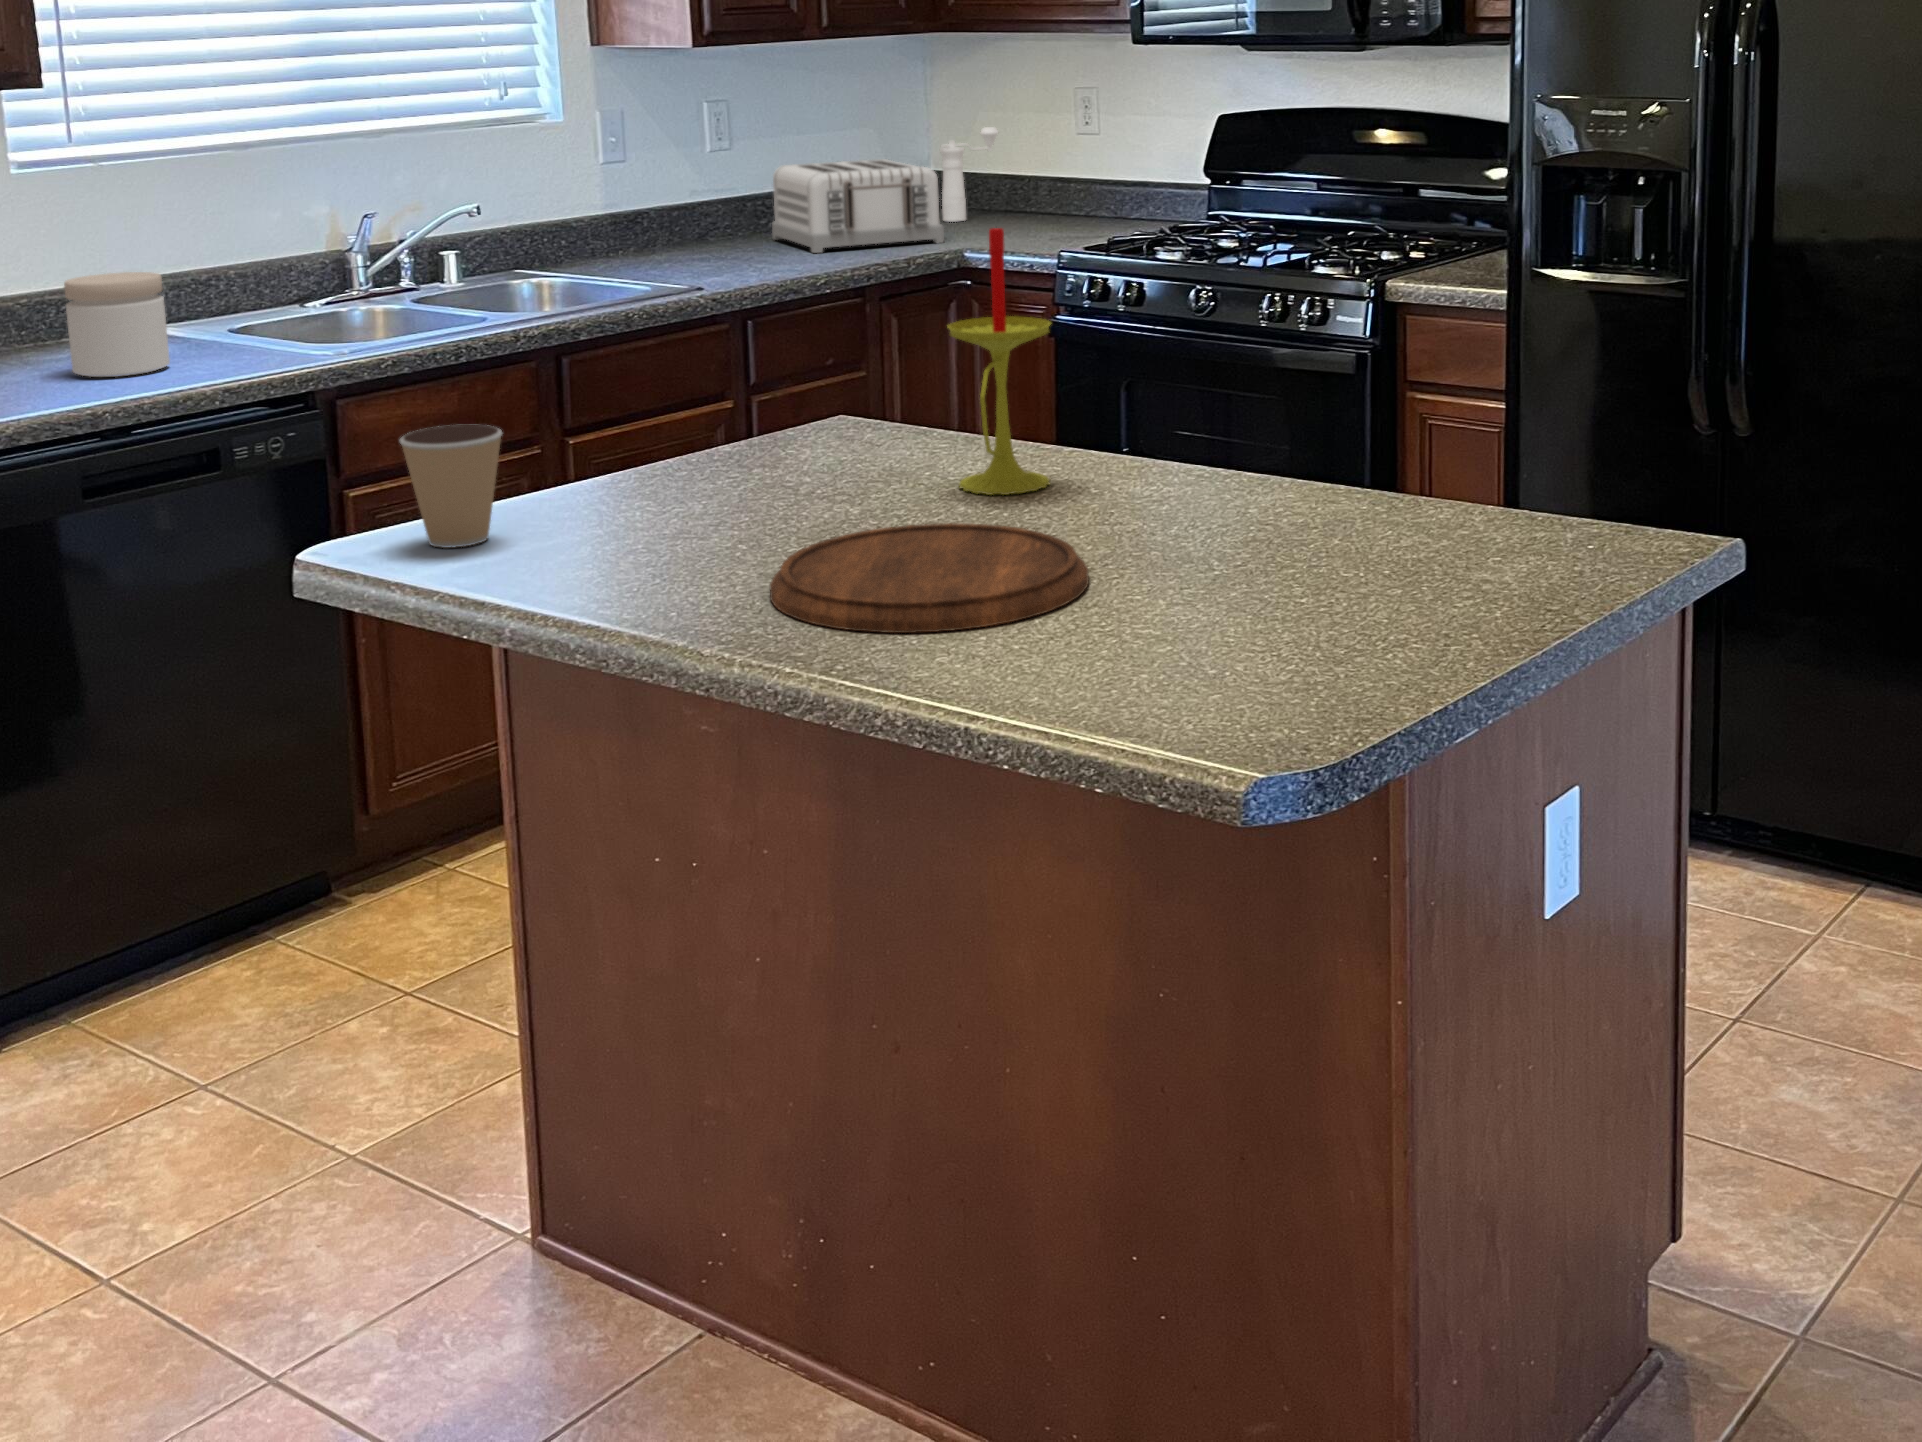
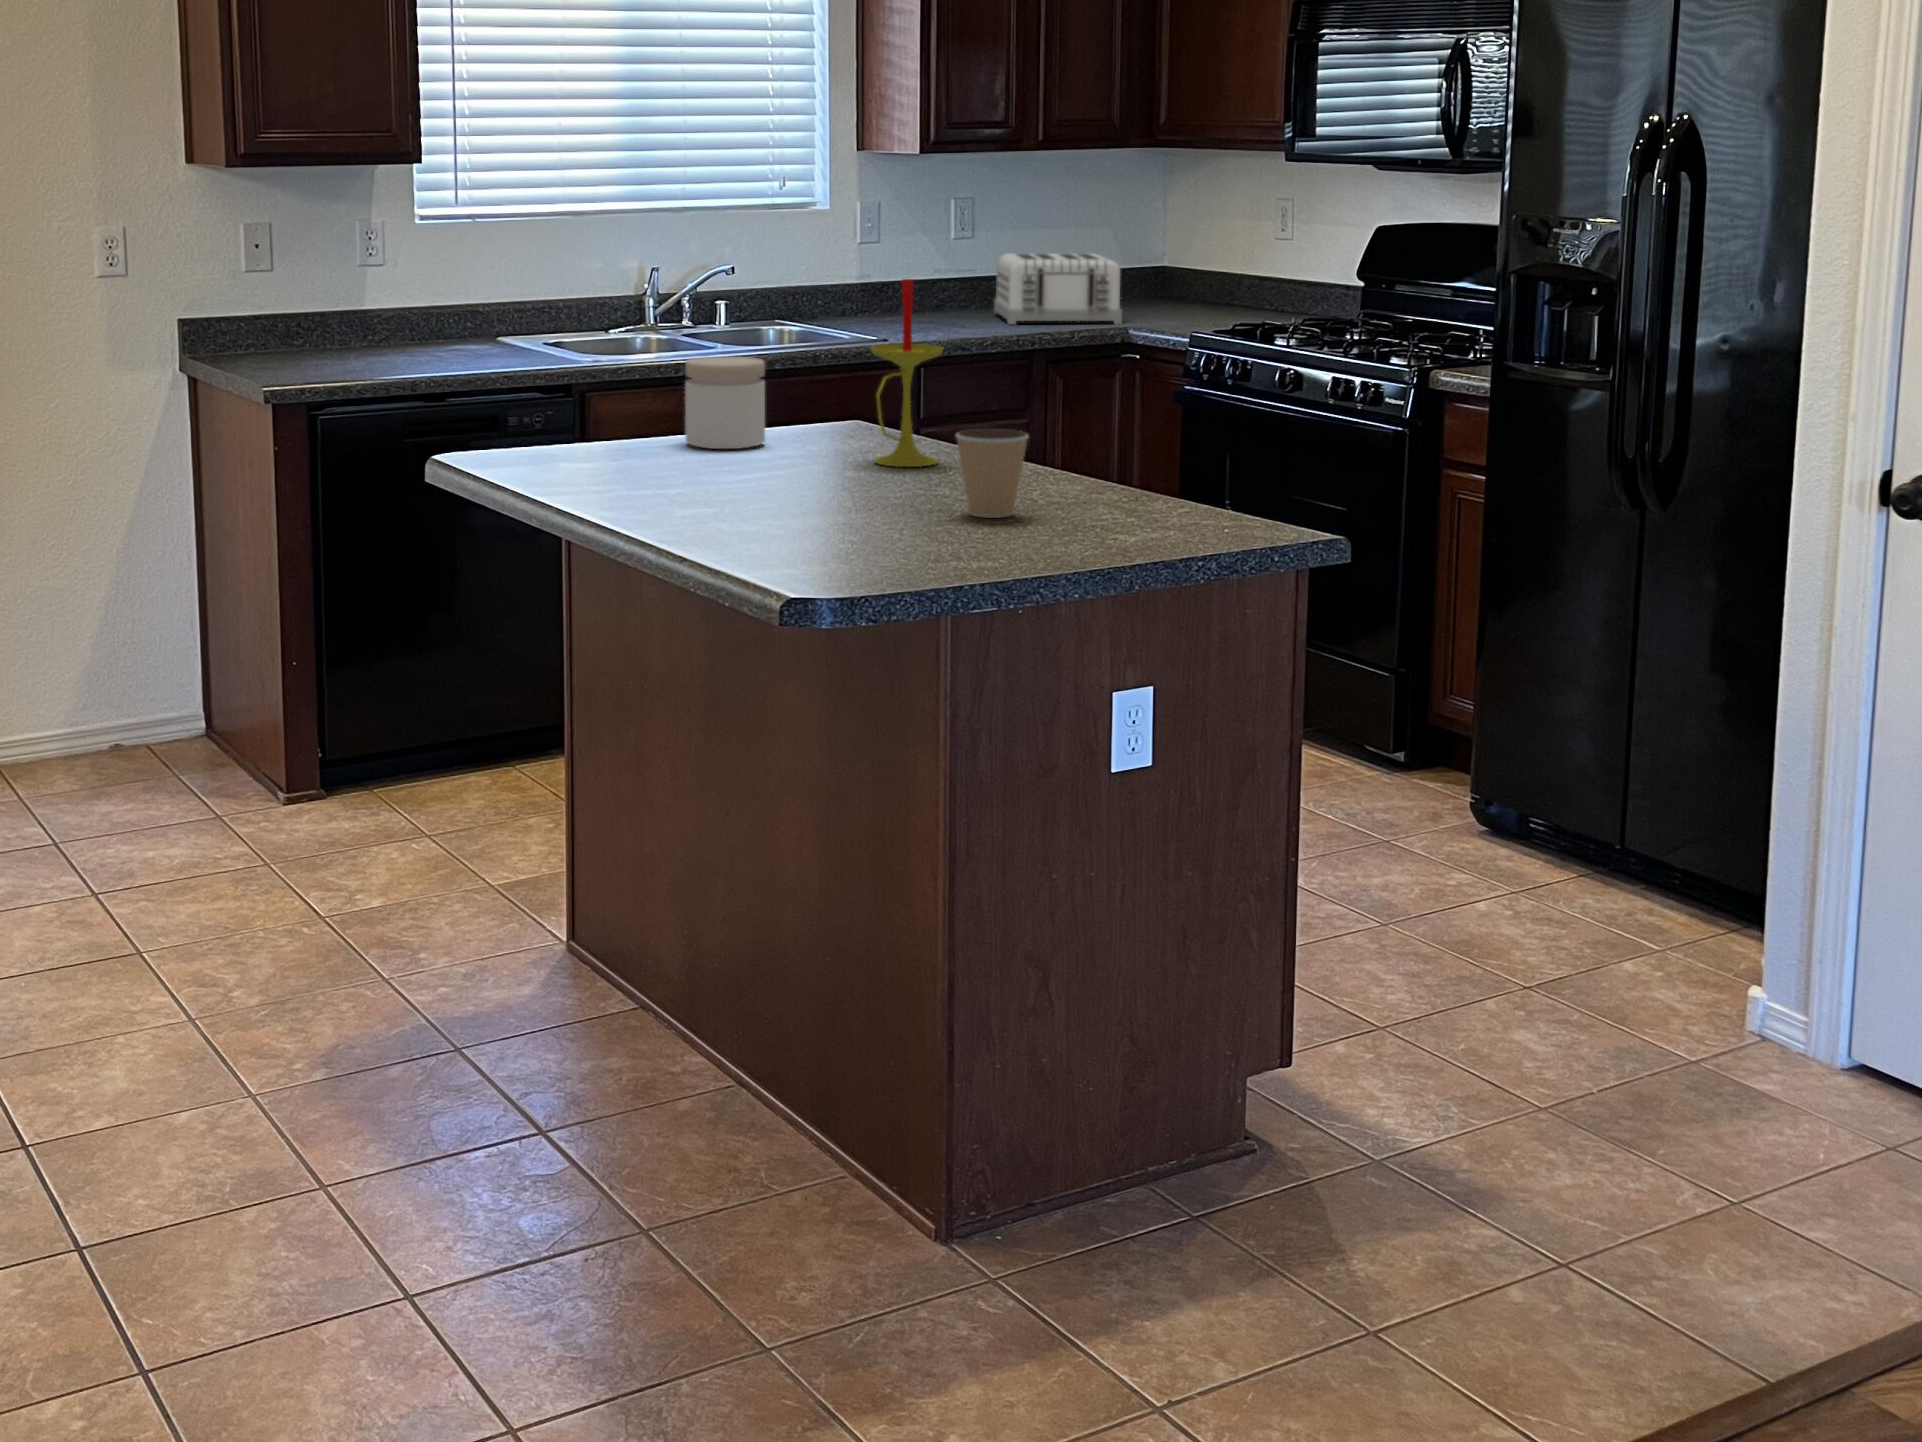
pepper mill: present [940,127,998,222] -> none [1150,232,1207,311]
jar: present [64,272,170,377] -> present [685,357,765,449]
coffee cup: present [399,425,502,548] -> present [955,429,1029,518]
cutting board: present [770,523,1089,633] -> none [667,468,876,520]

